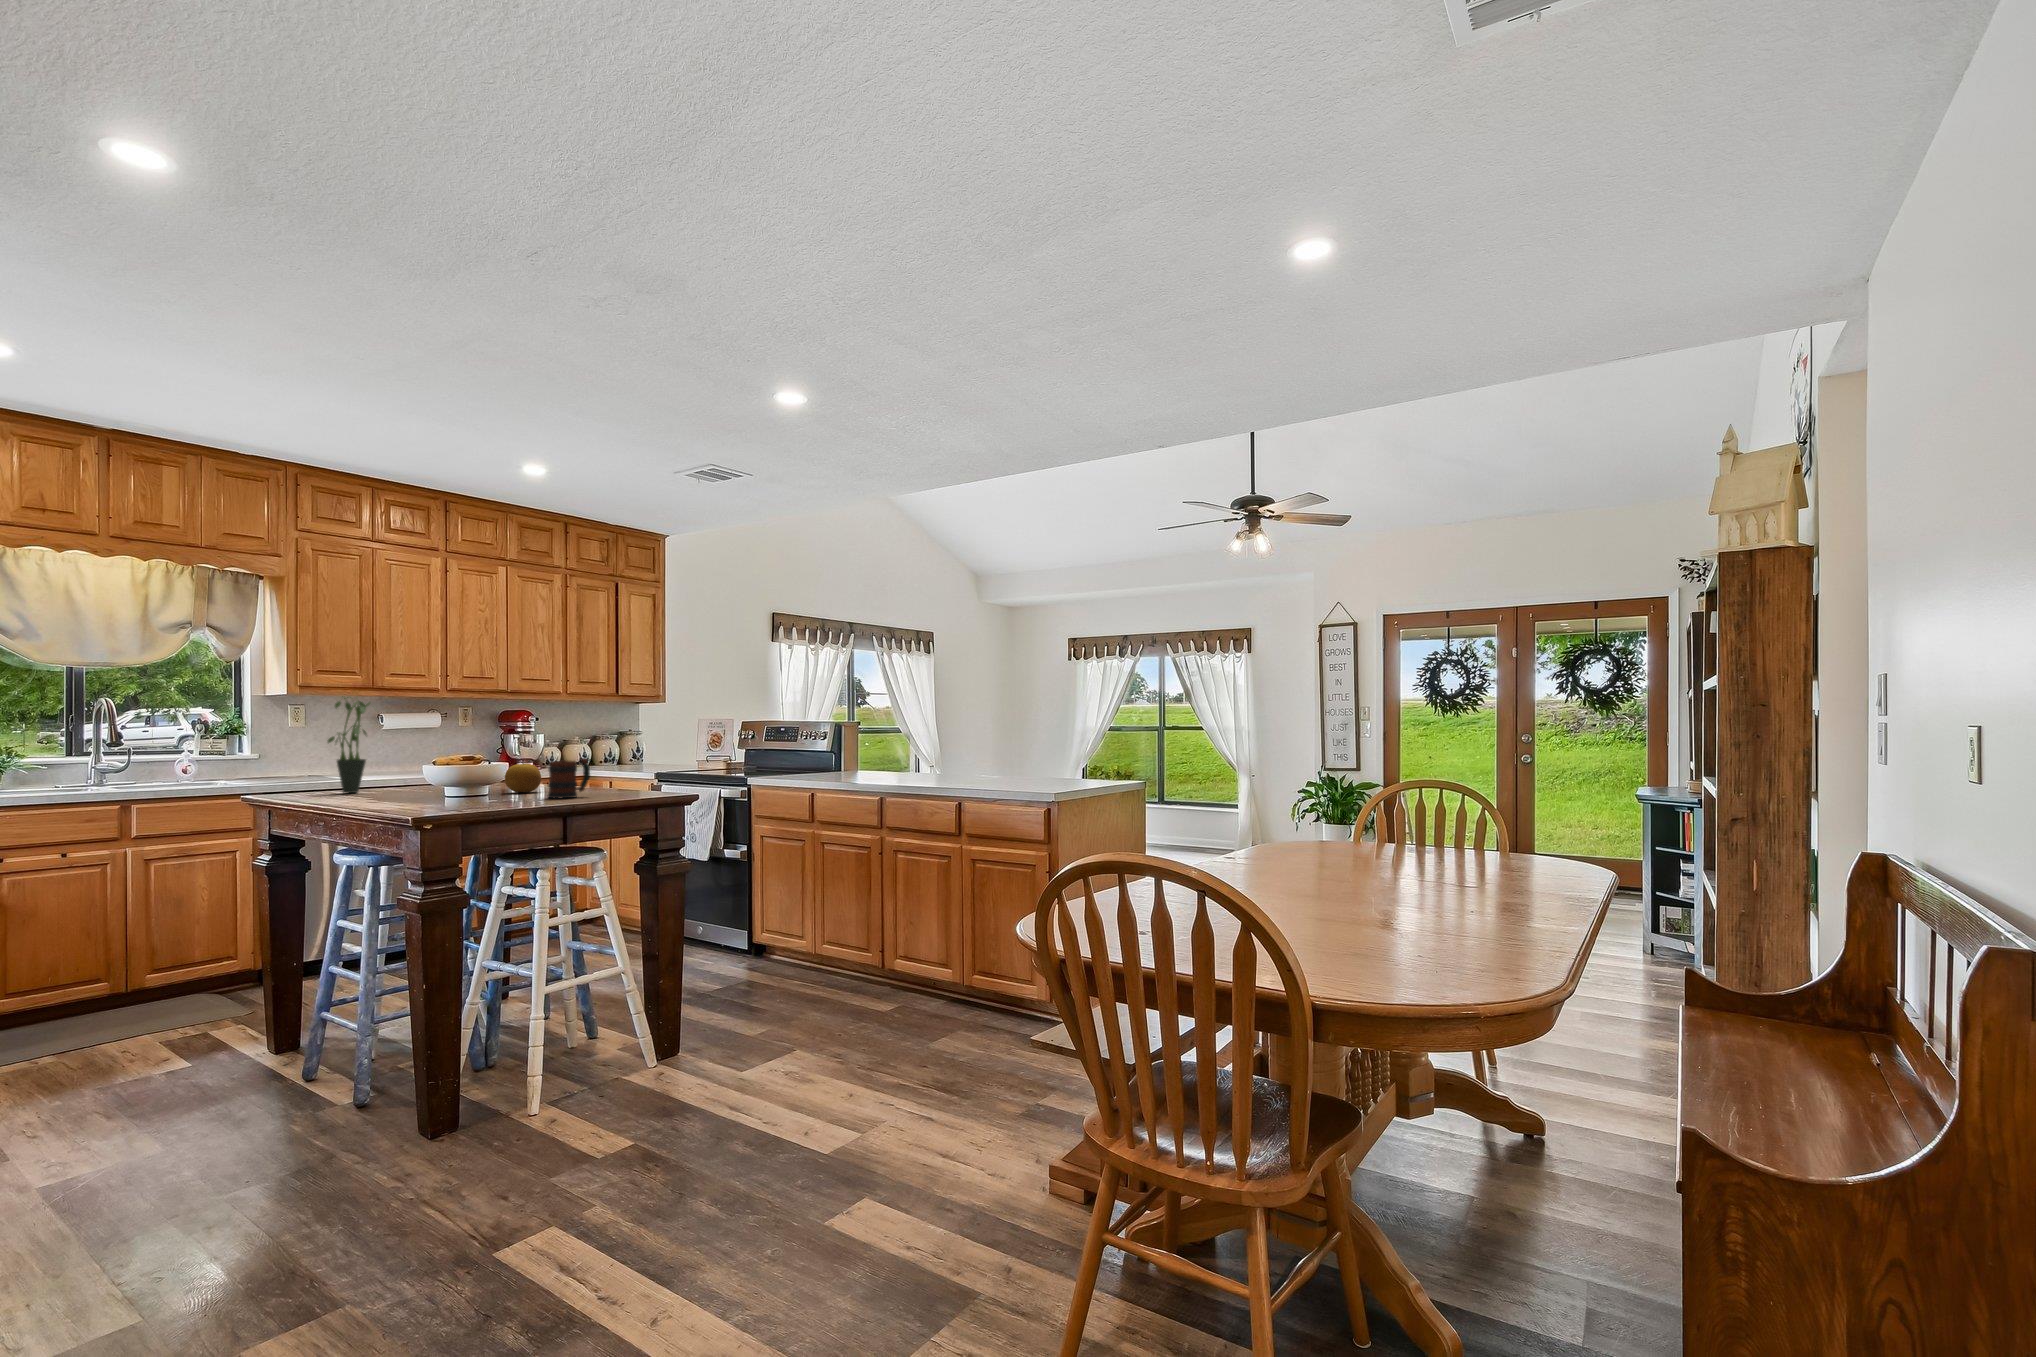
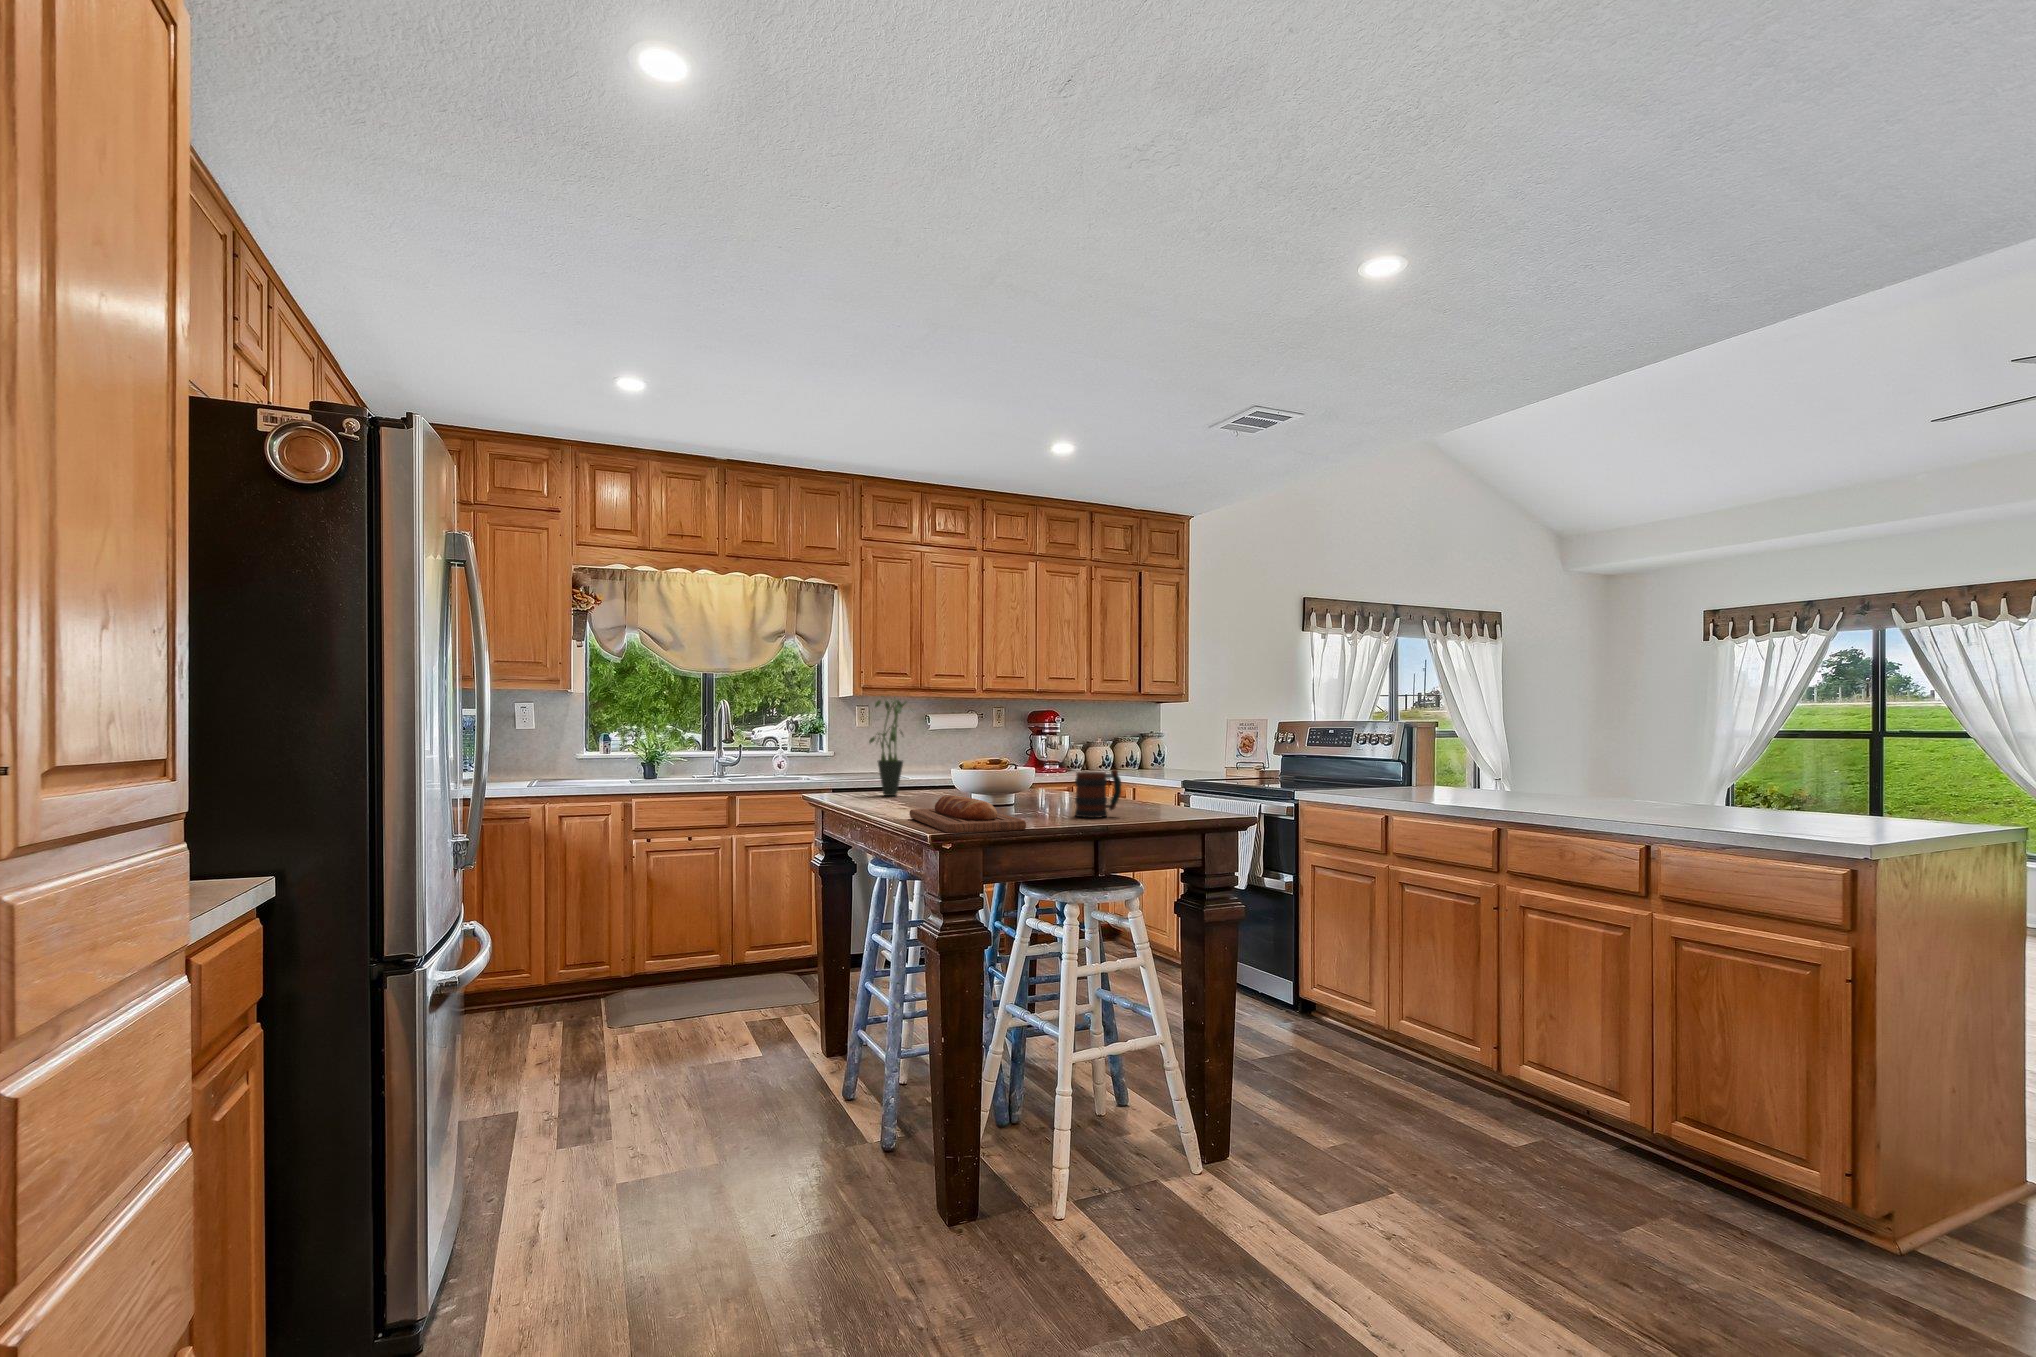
fruit: present [505,764,541,793] -> none [1031,772,1068,805]
bread loaf: none [387,784,505,813] -> present [910,795,1026,833]

